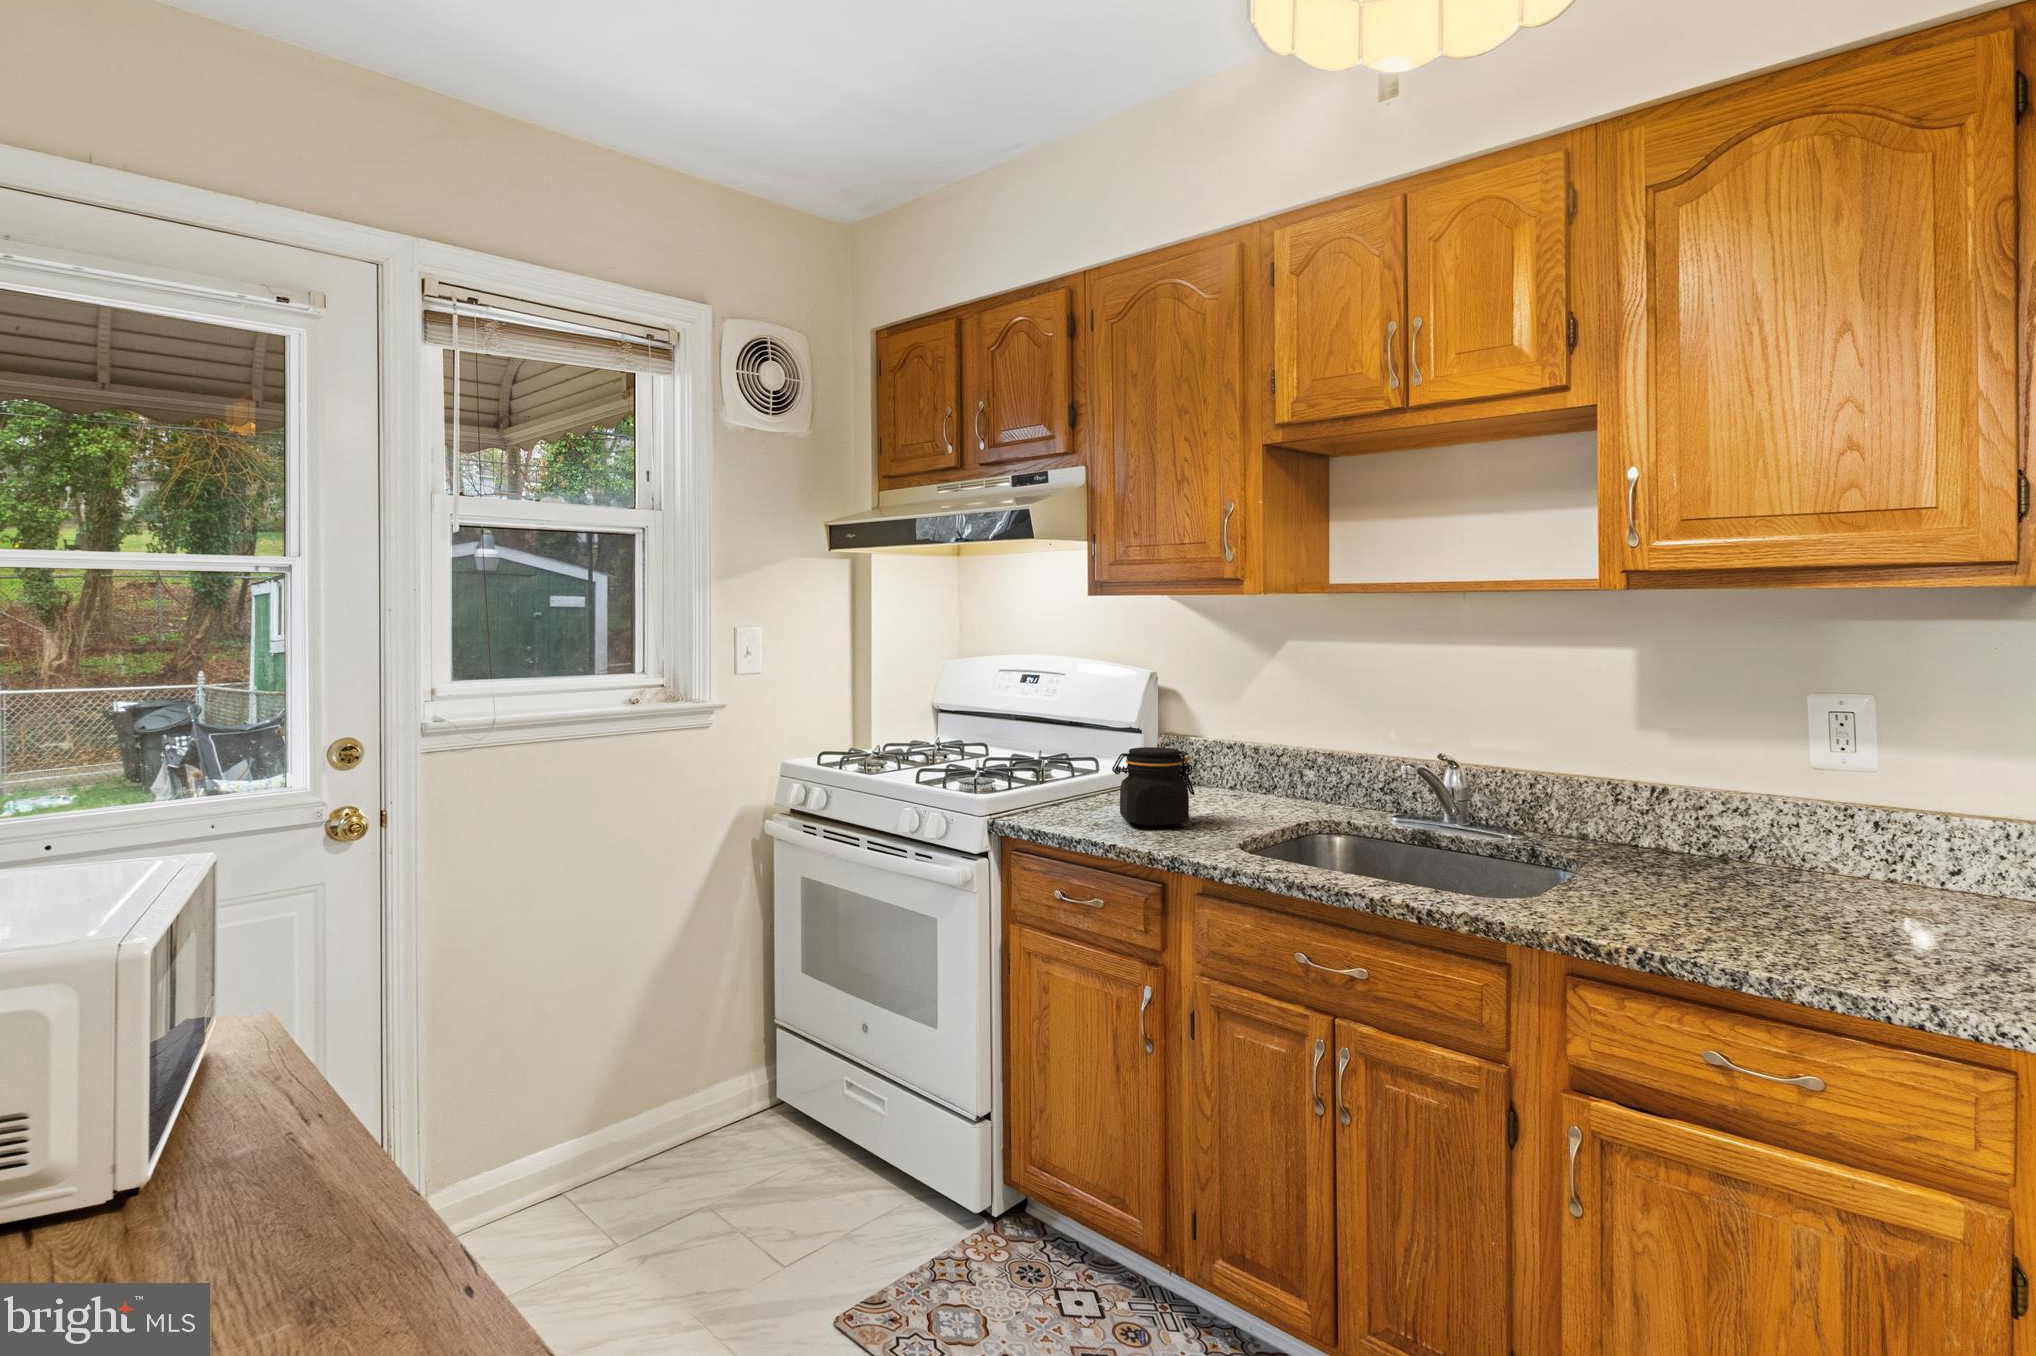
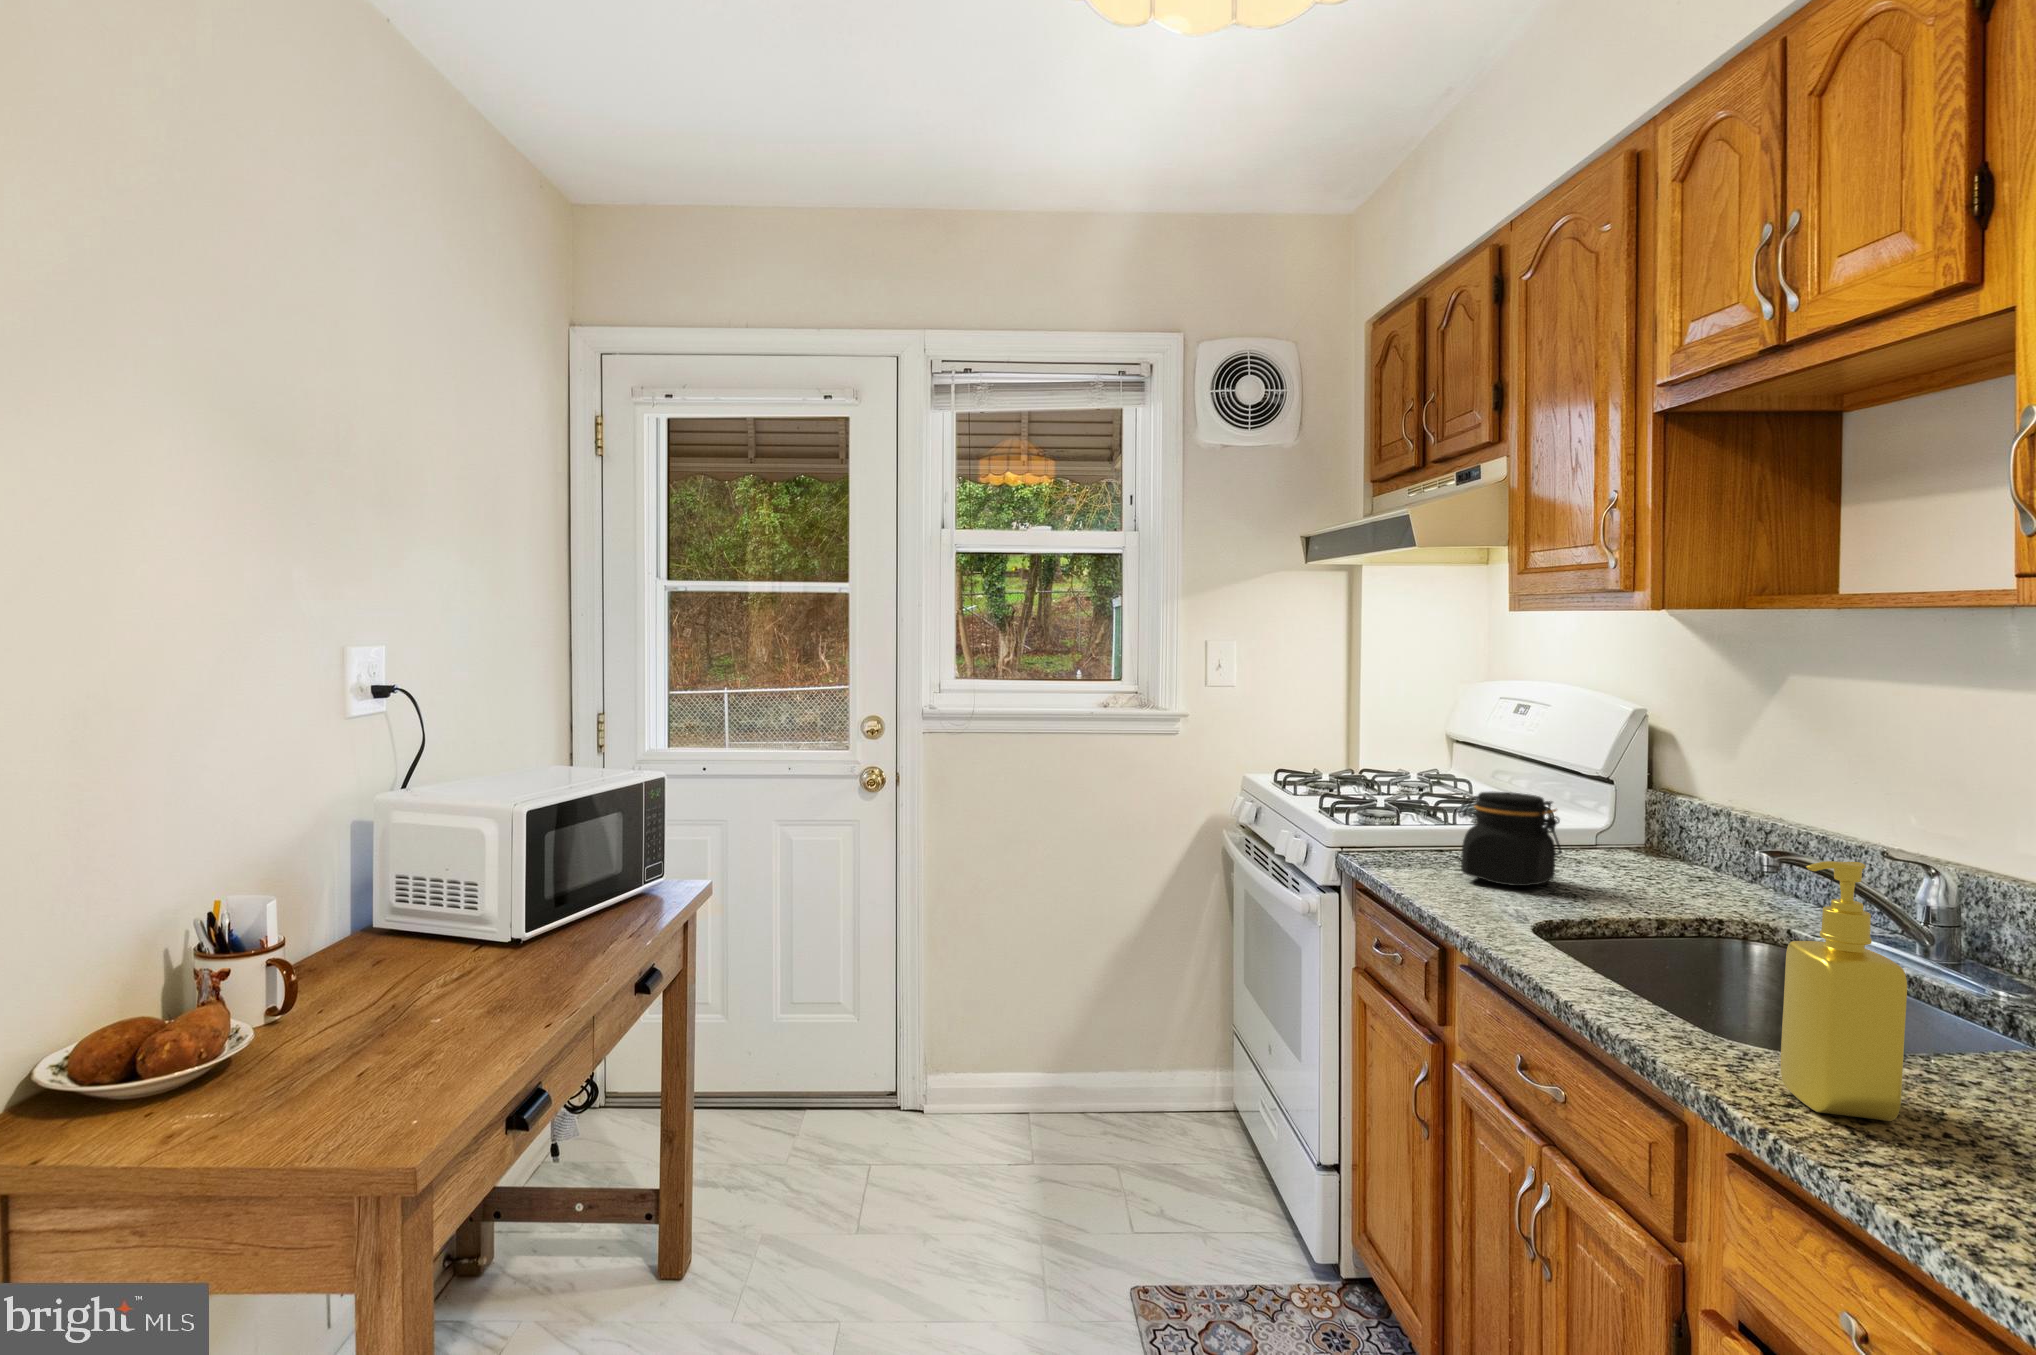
soap dispenser: none [1579,767,1668,930] -> present [1781,861,1907,1121]

